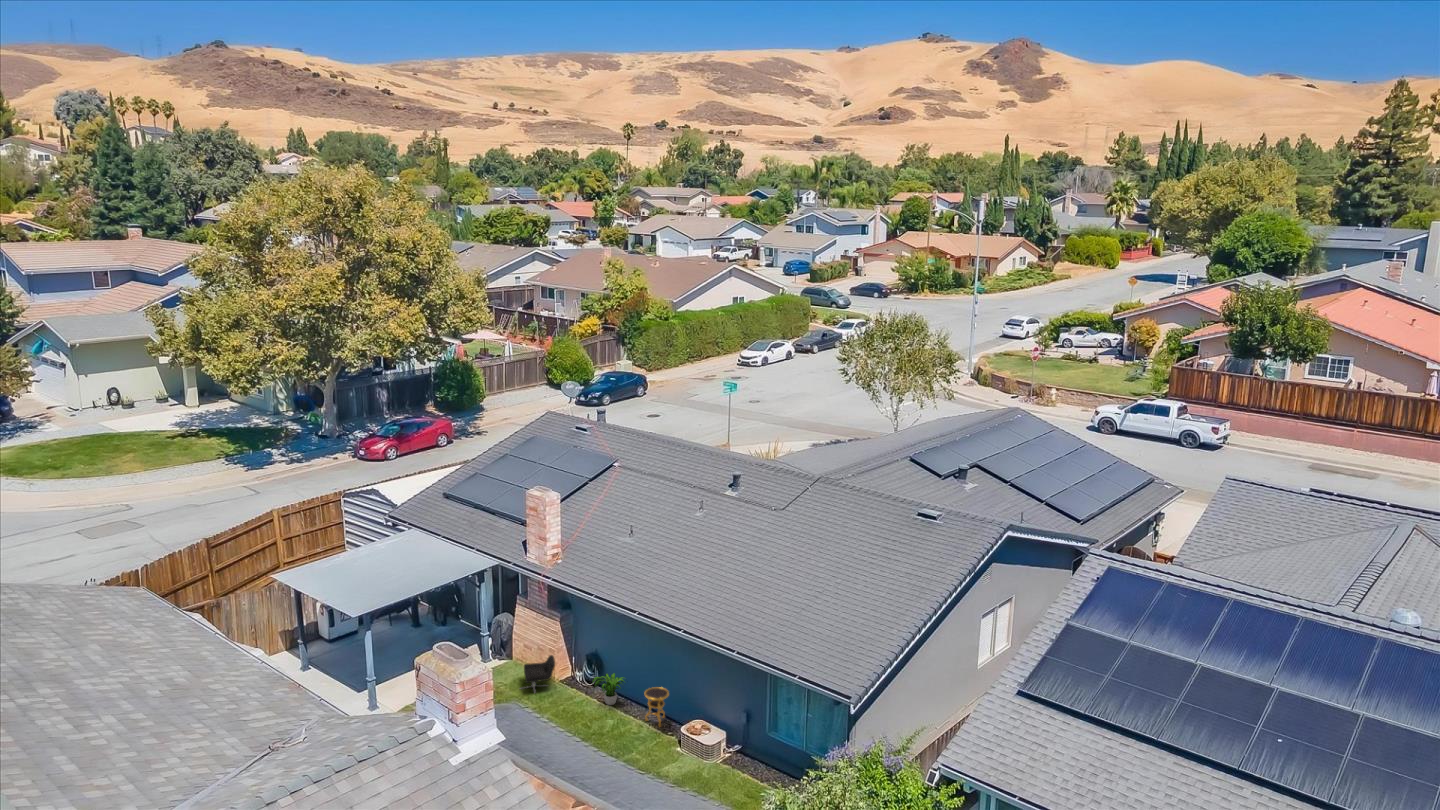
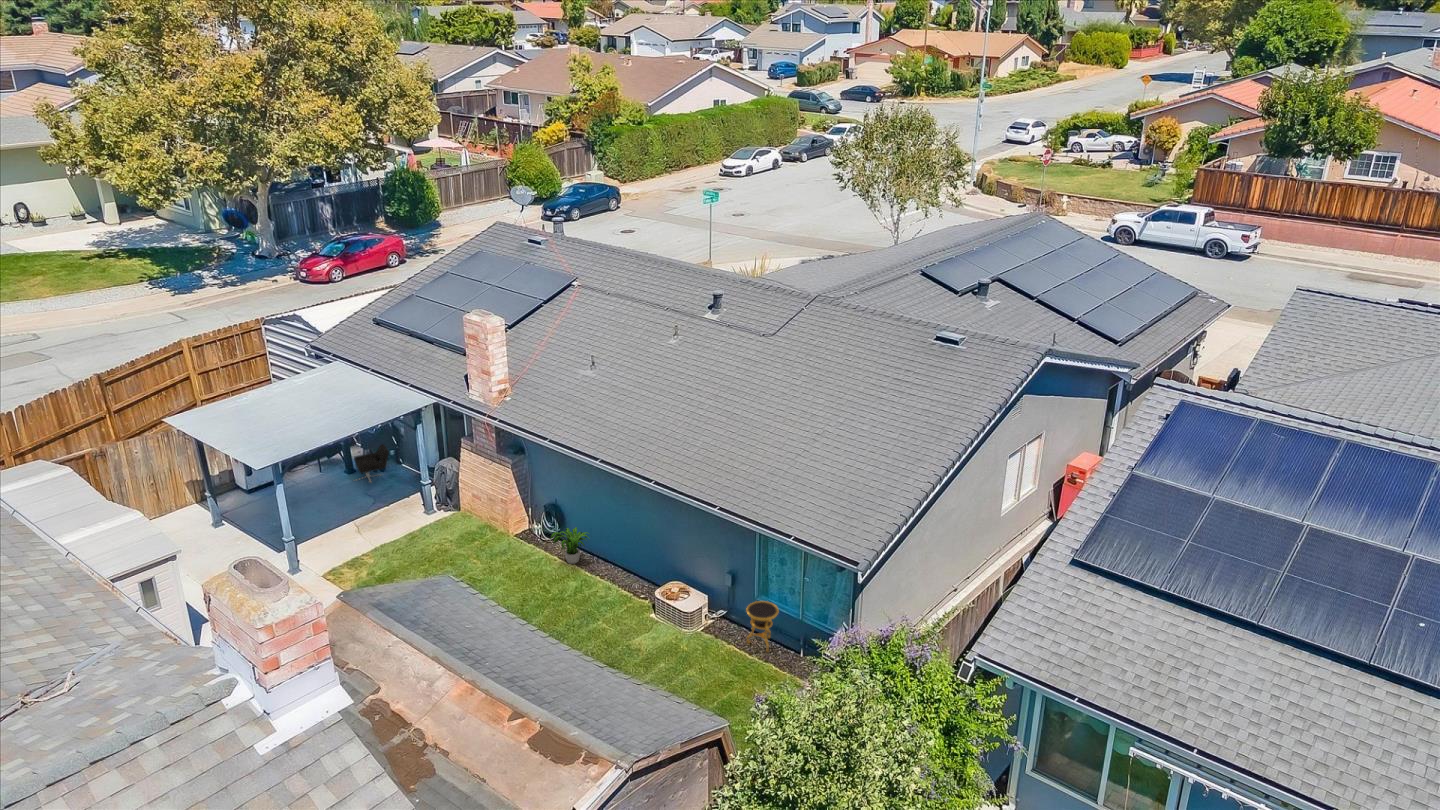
lounge chair: present [524,655,555,692] -> present [354,444,389,482]
side table: present [644,687,669,726] -> present [746,601,779,652]

